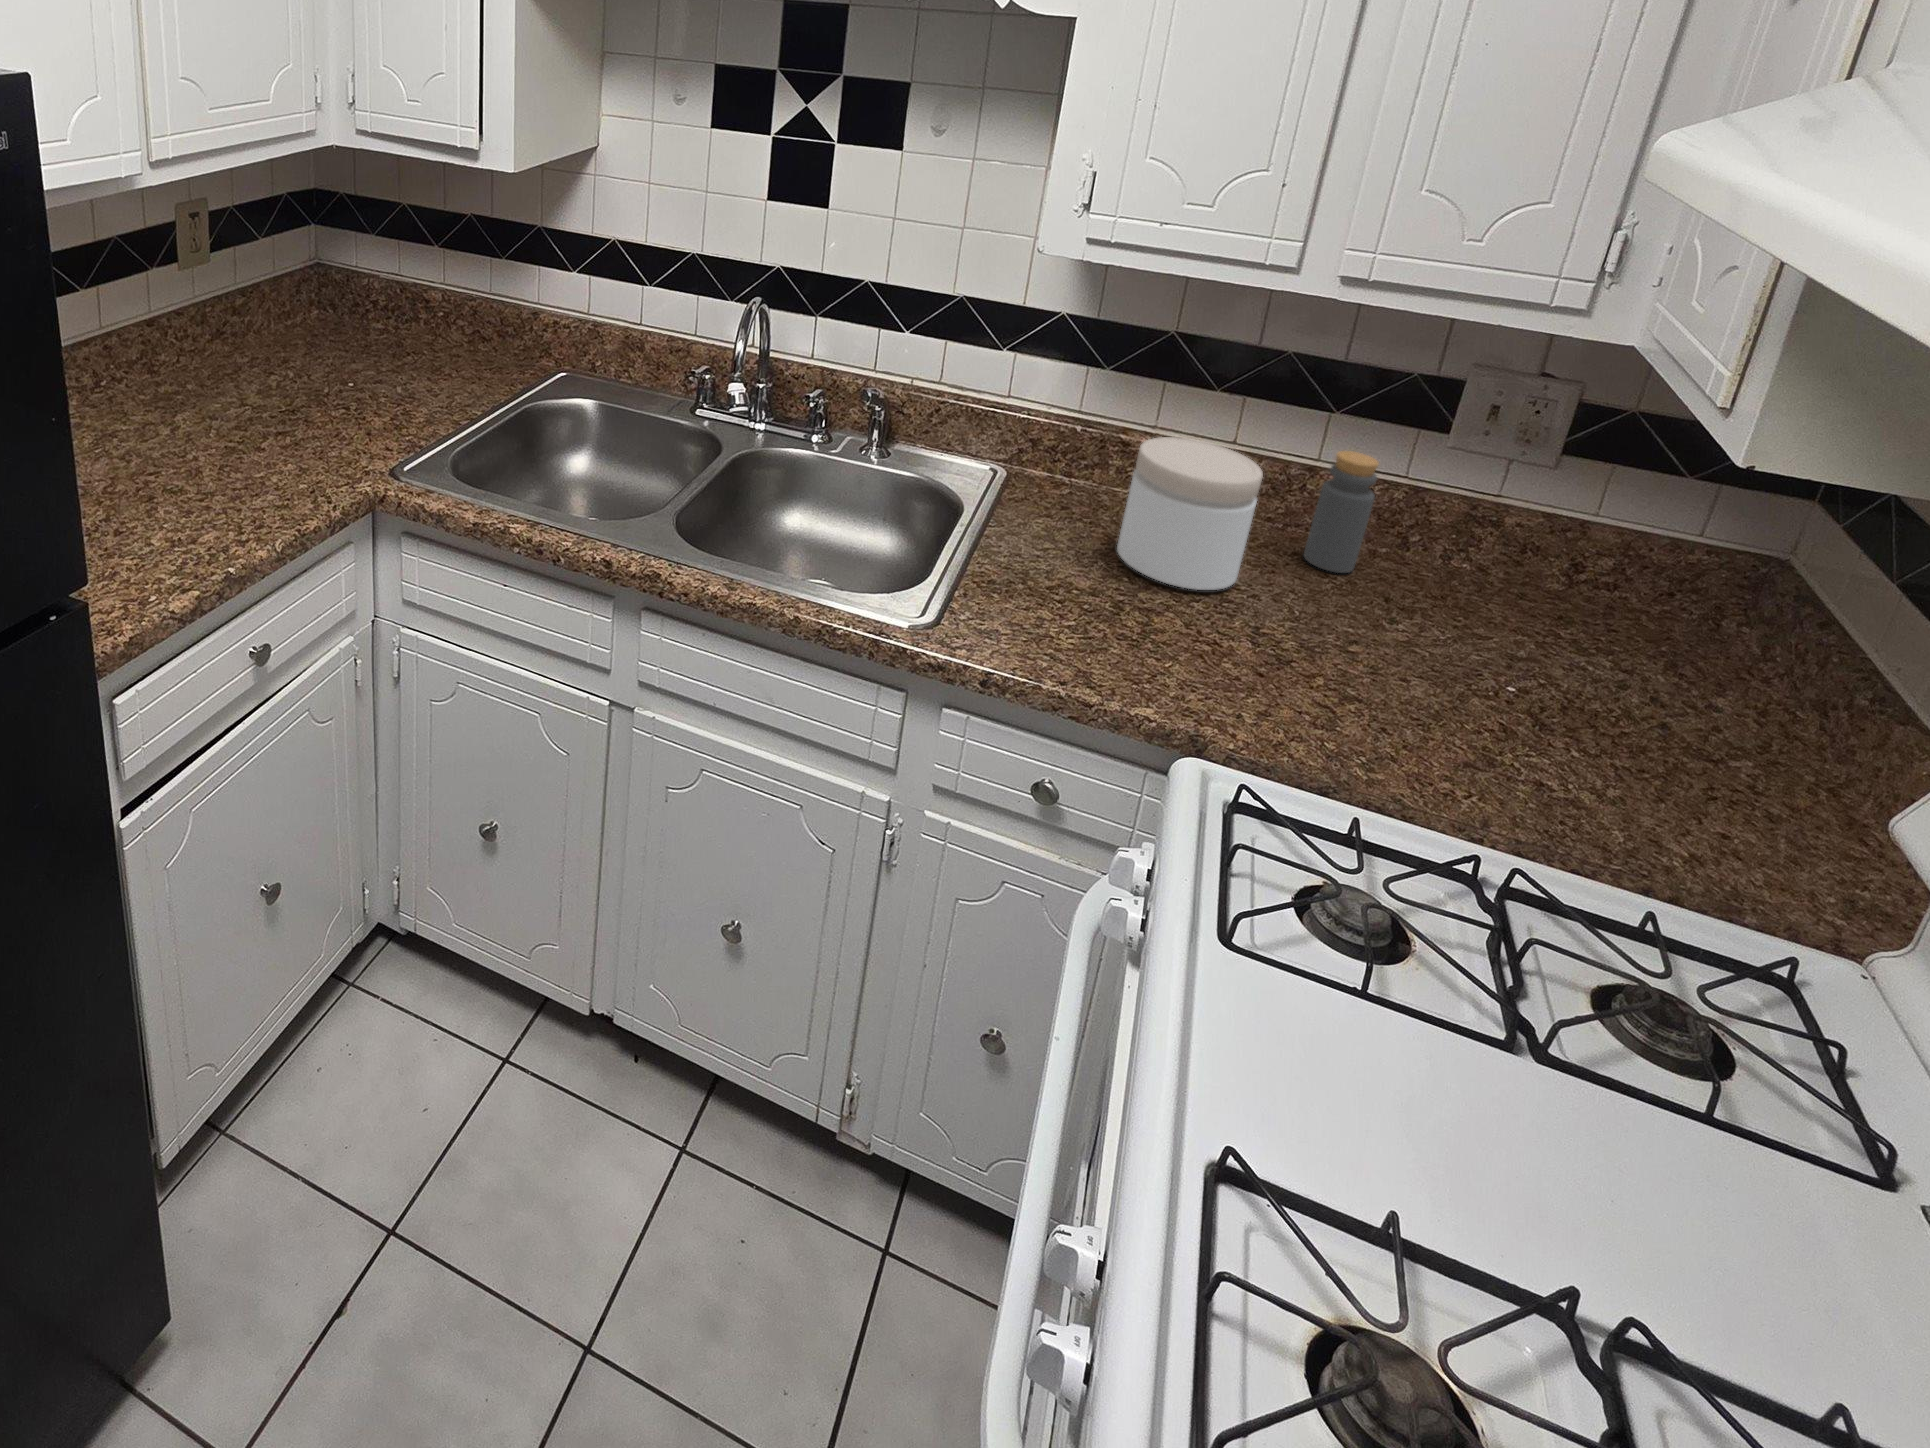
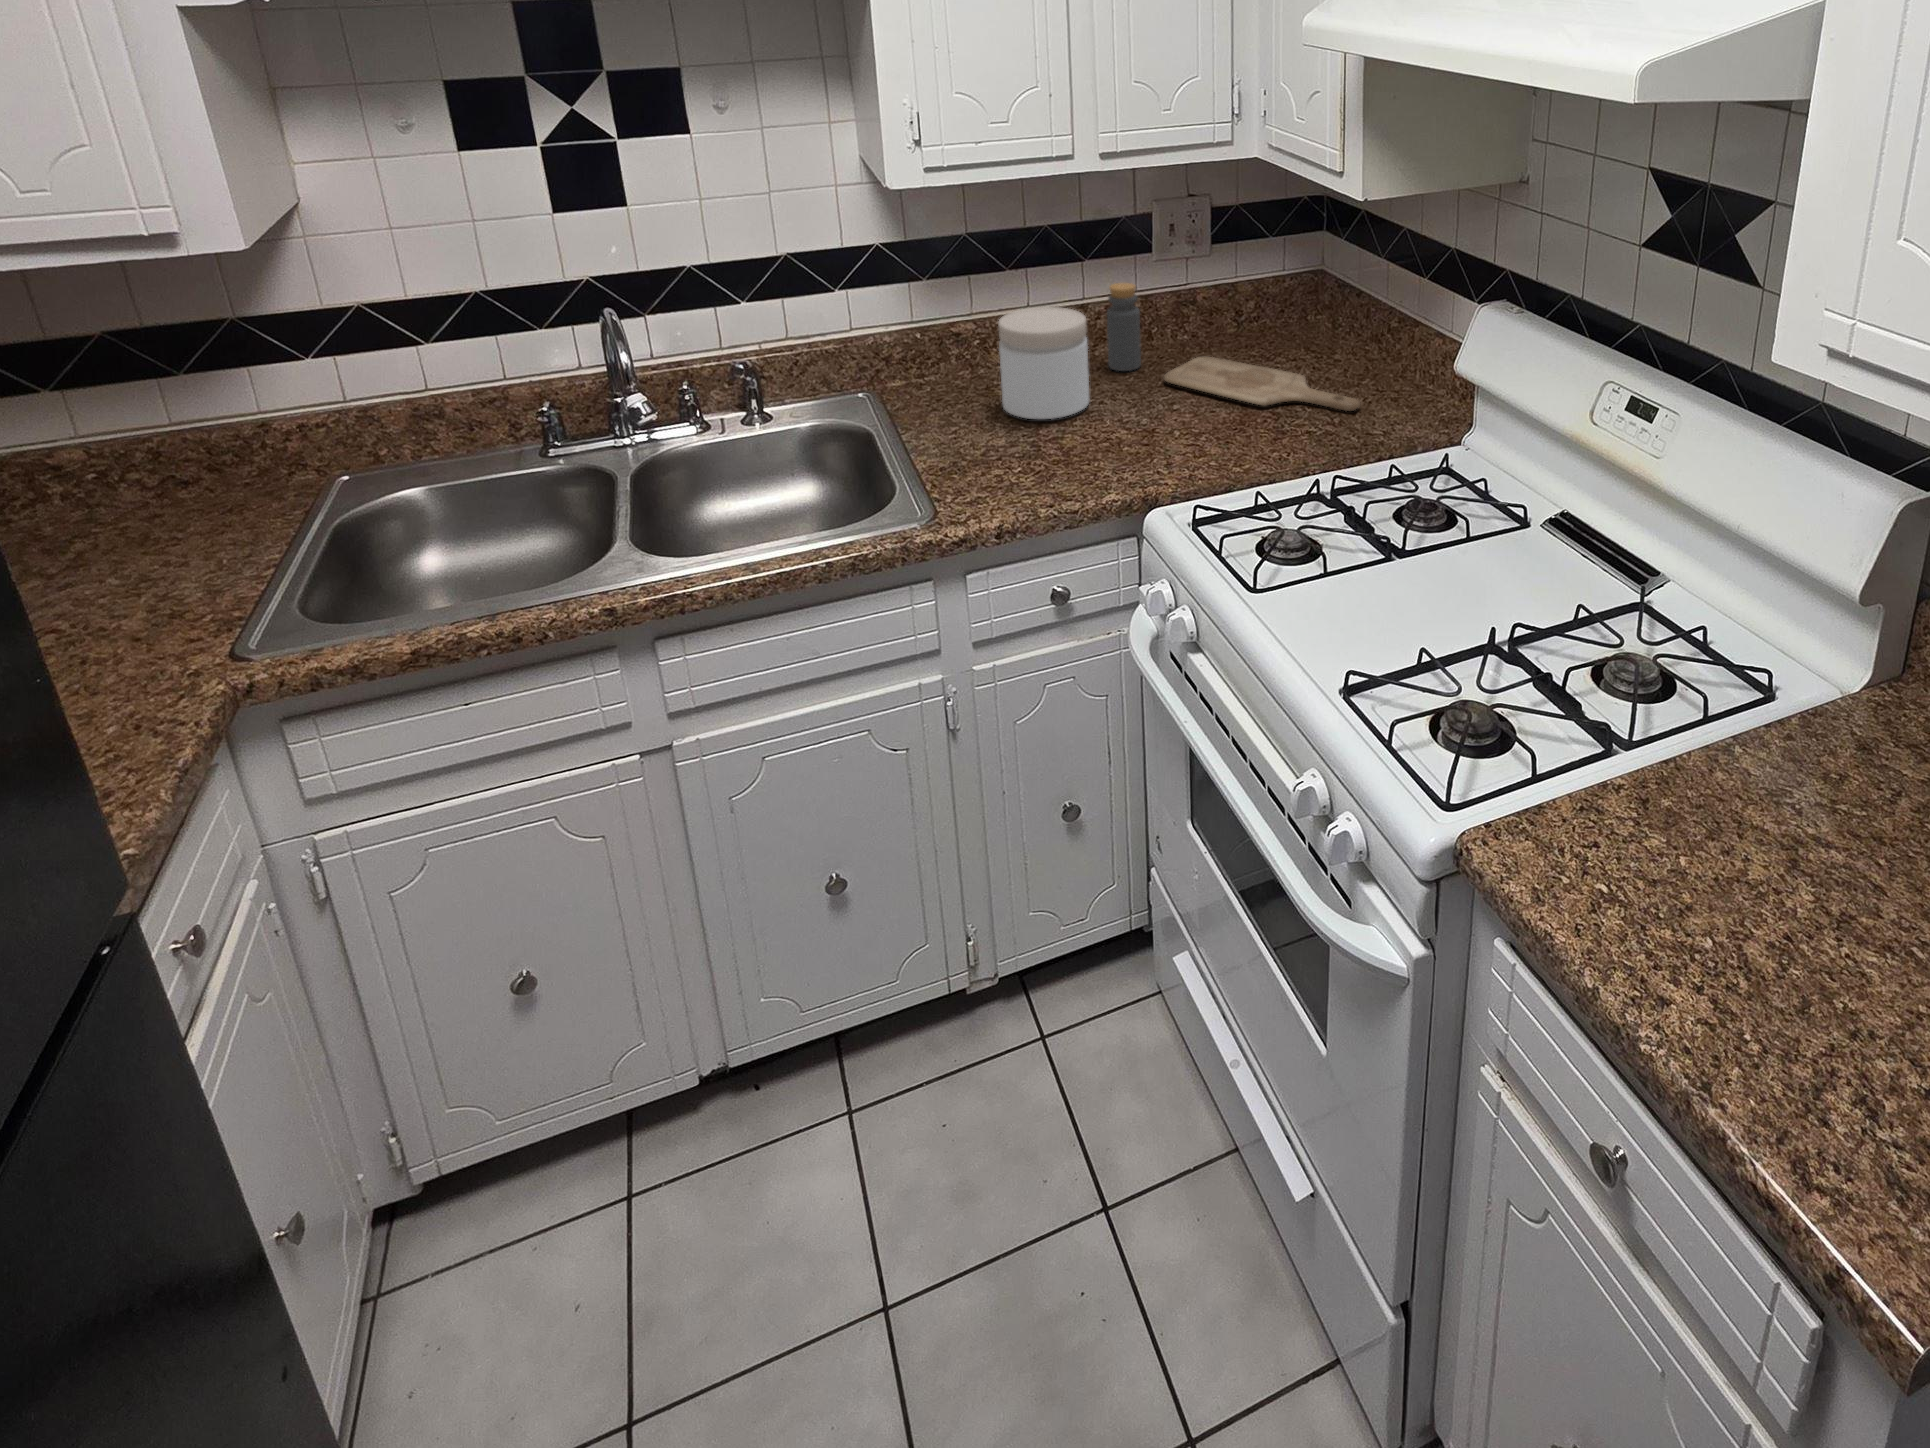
cutting board: none [1367,595,1693,793] -> present [1164,356,1360,411]

